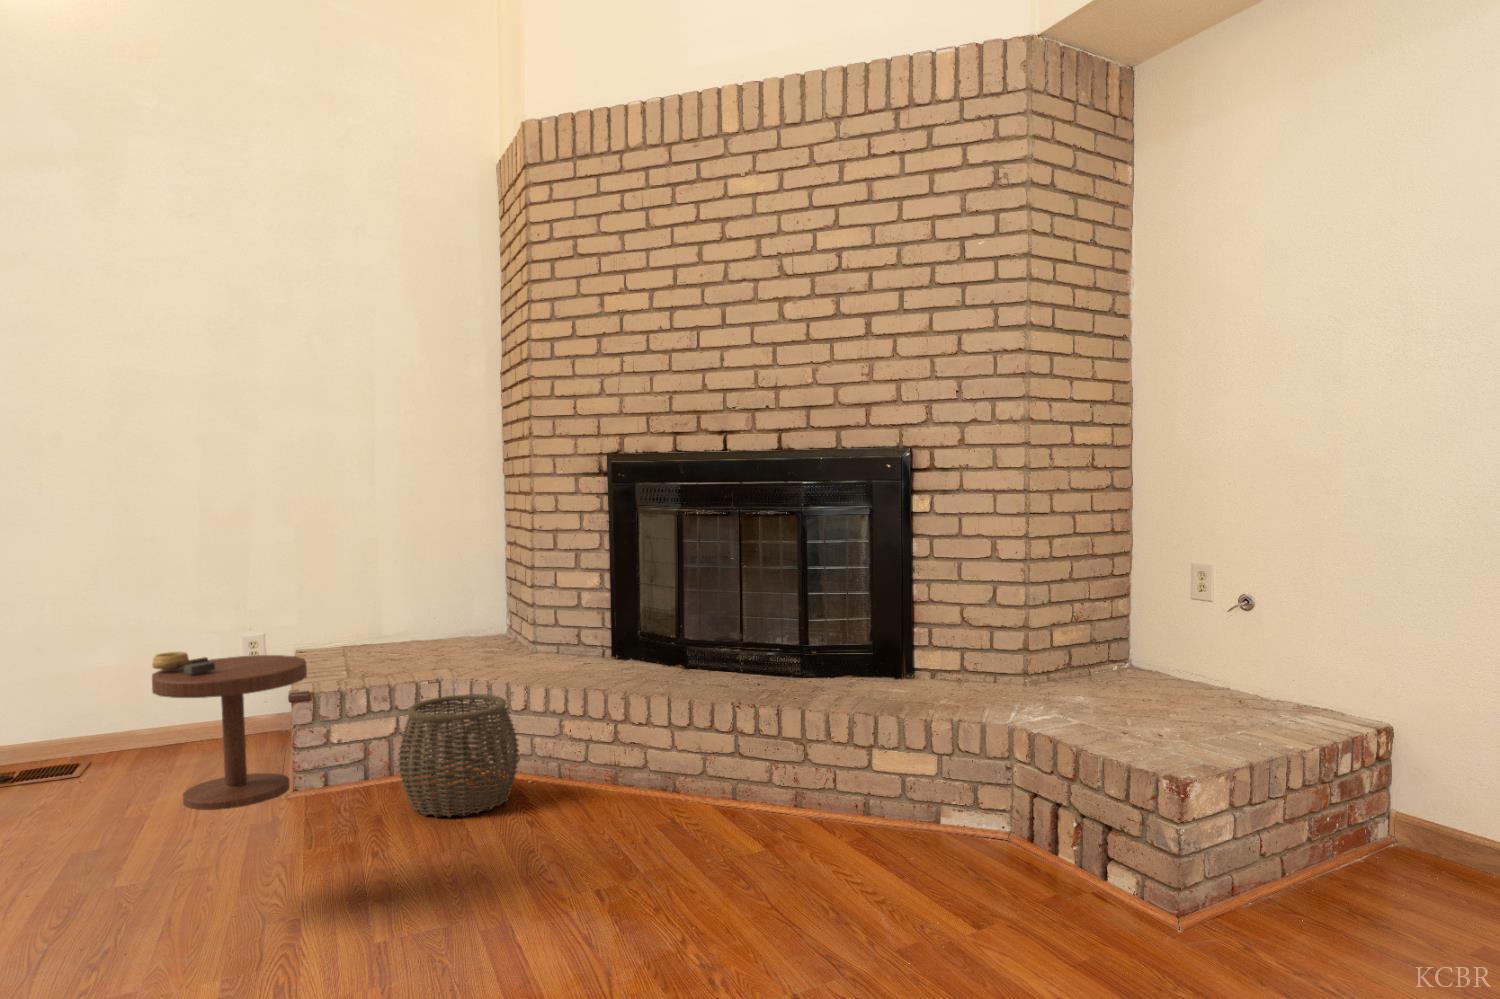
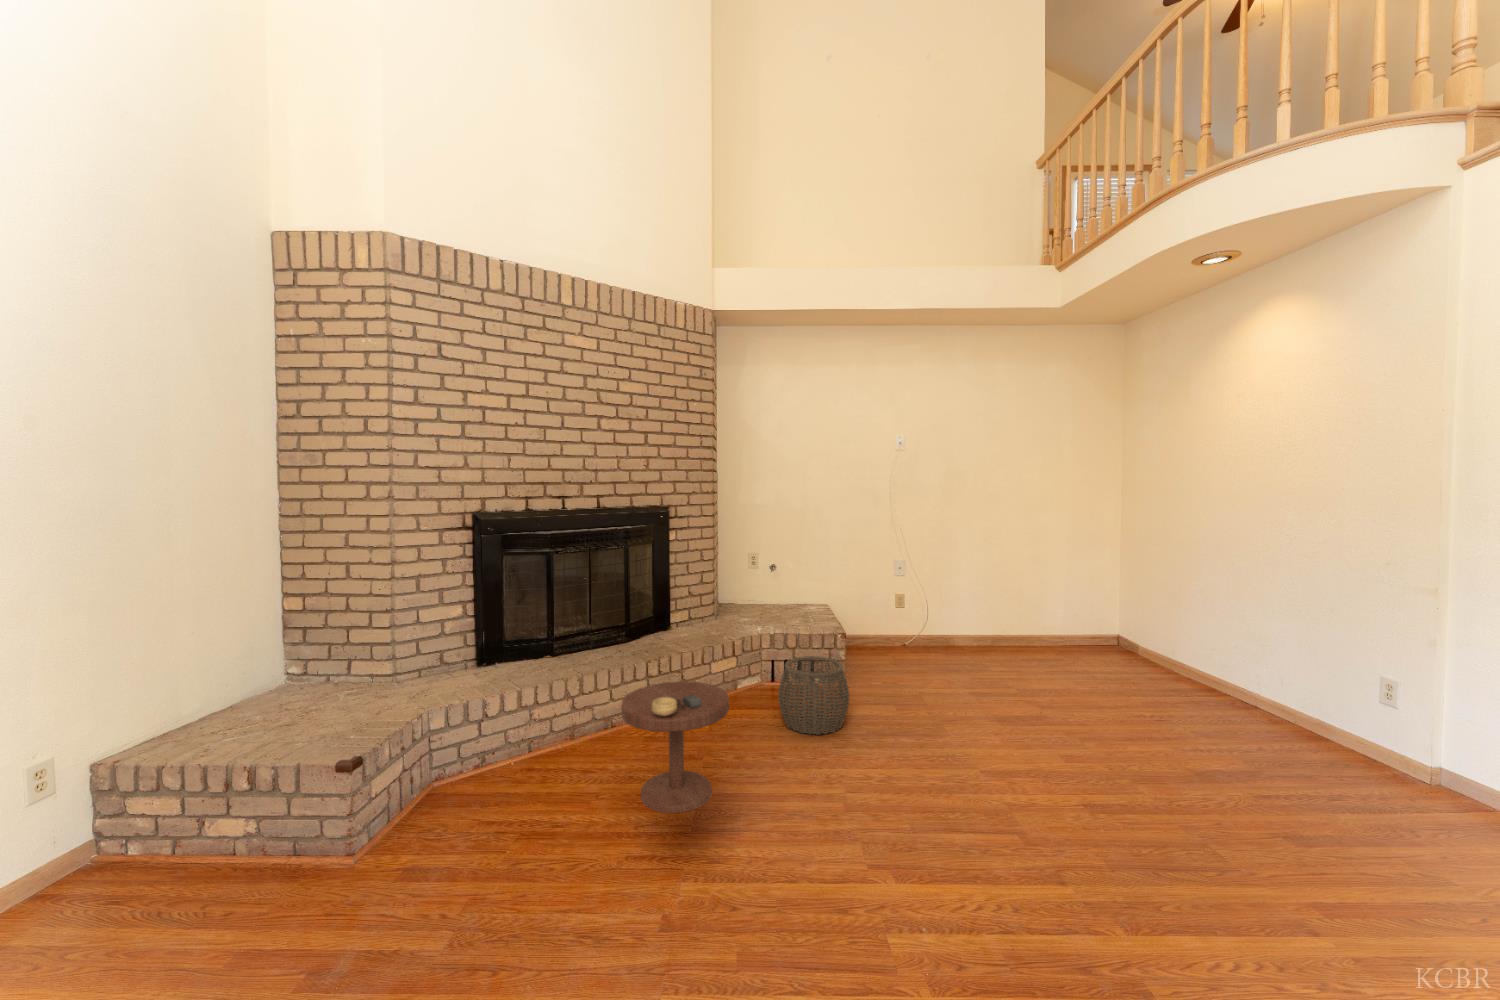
woven basket: present [398,694,519,817] -> present [778,656,849,735]

